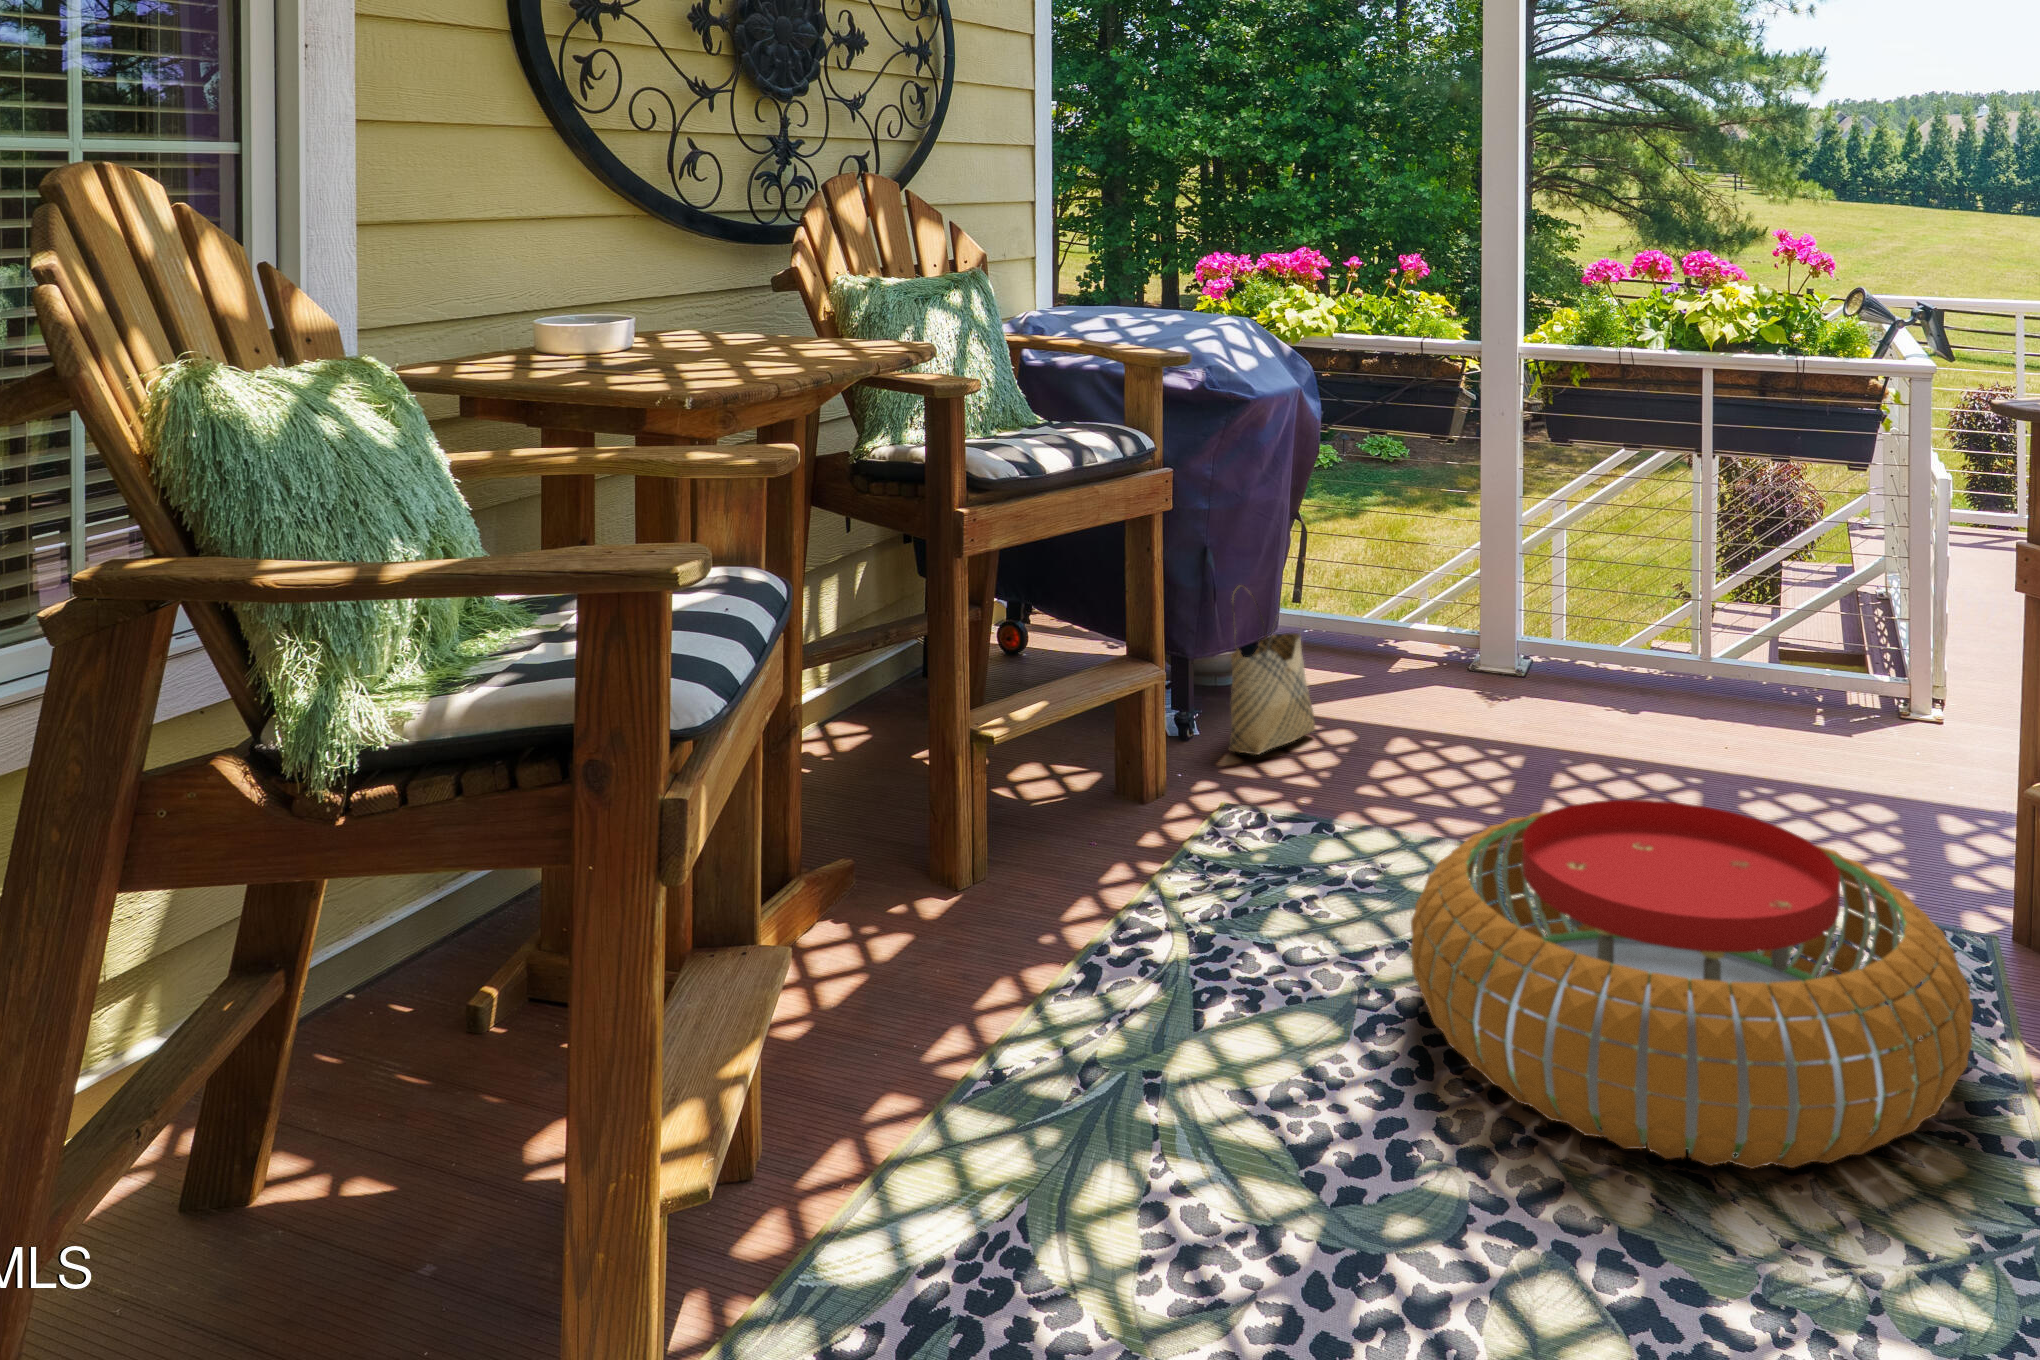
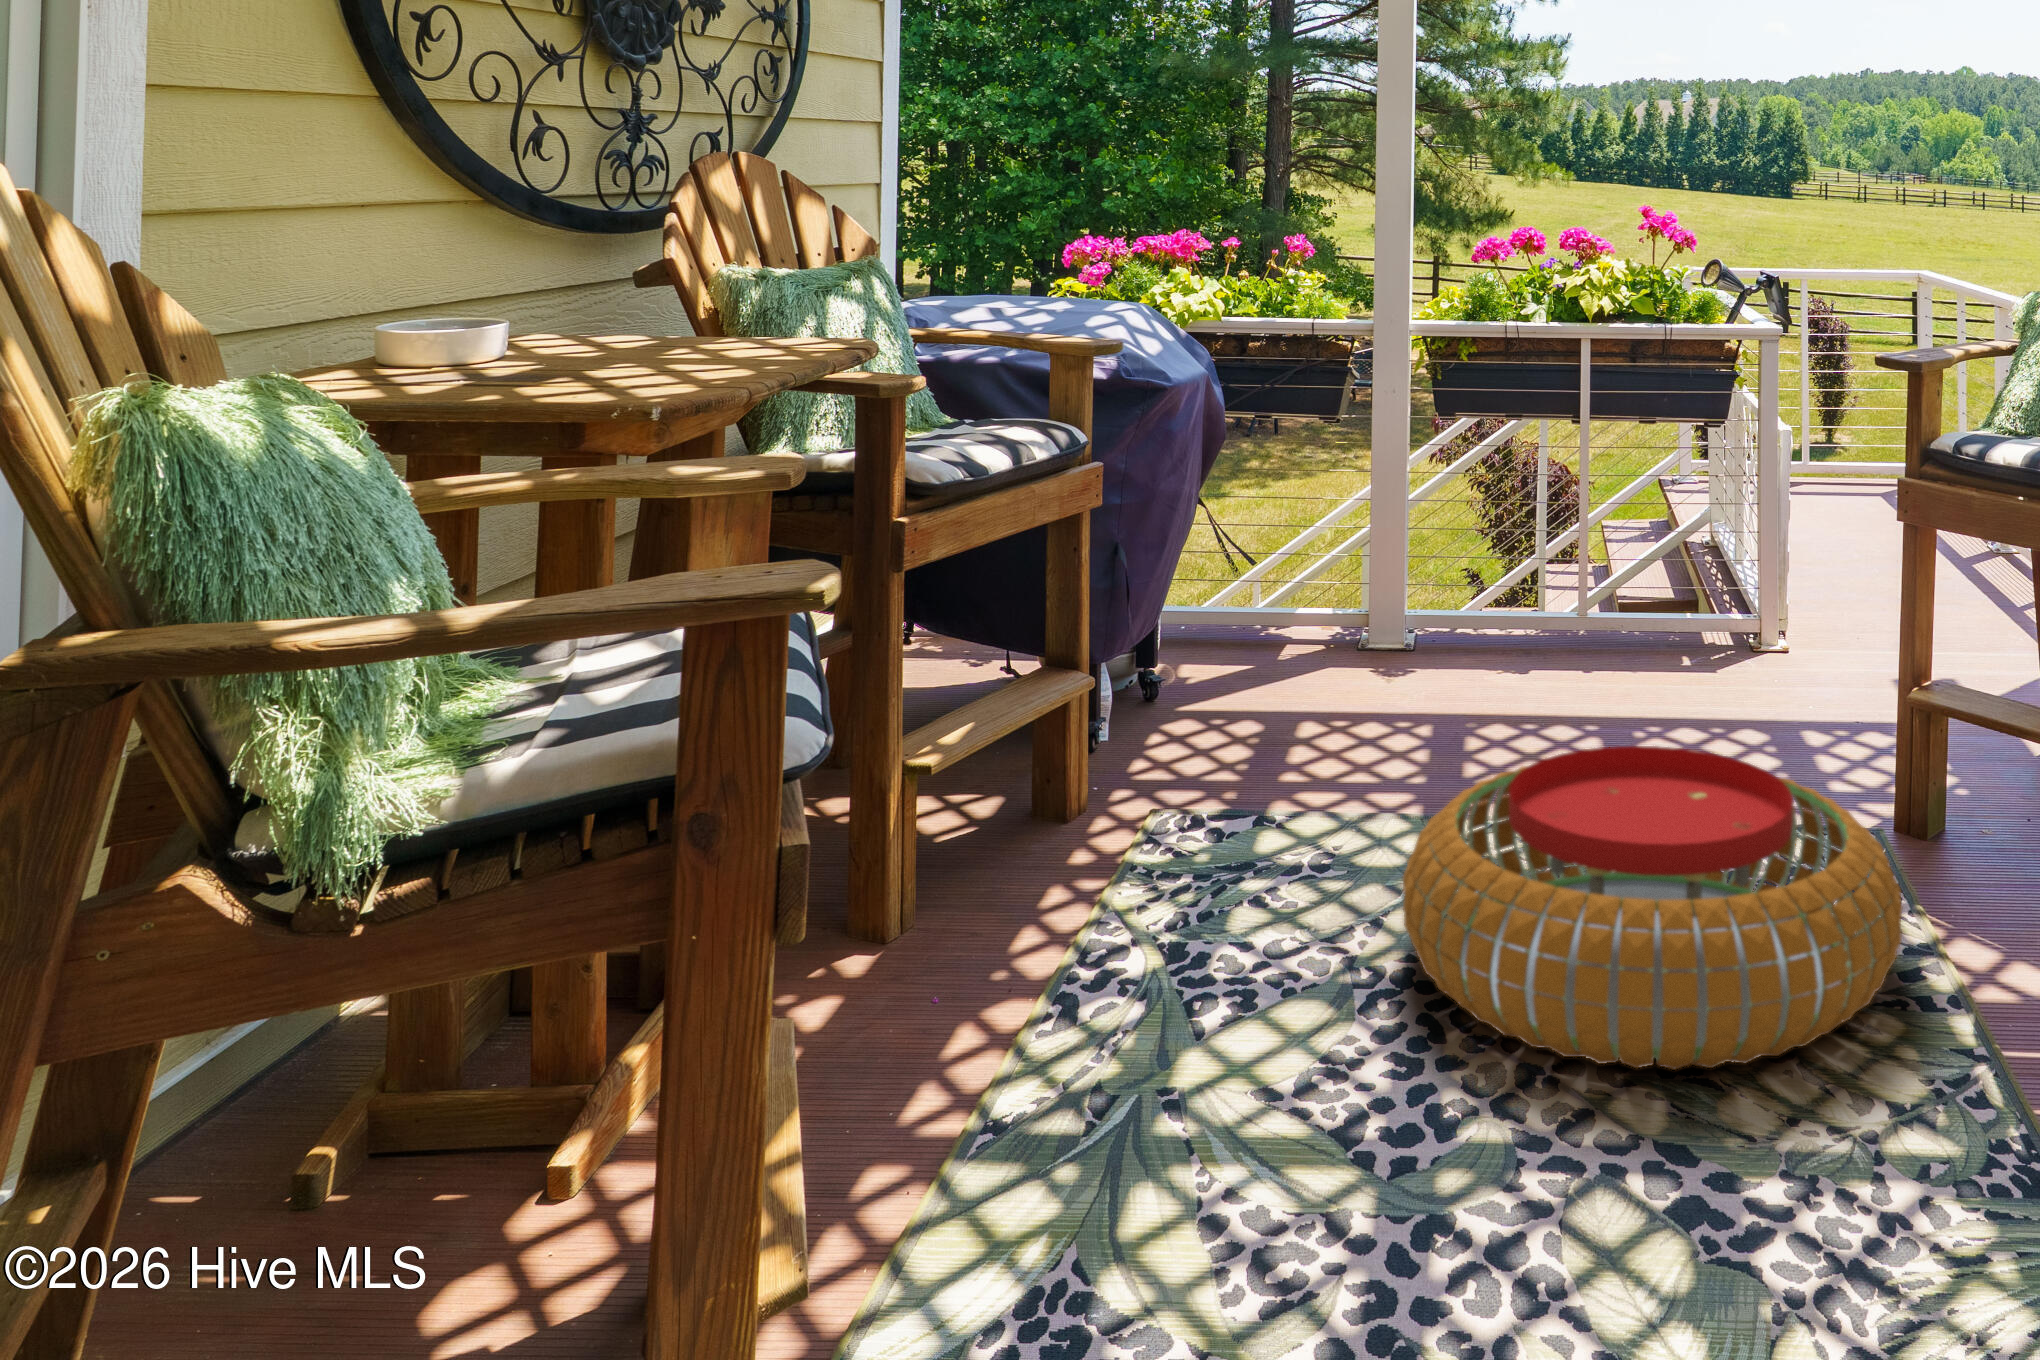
woven basket: present [1228,585,1315,755] -> none [1131,574,1221,755]

